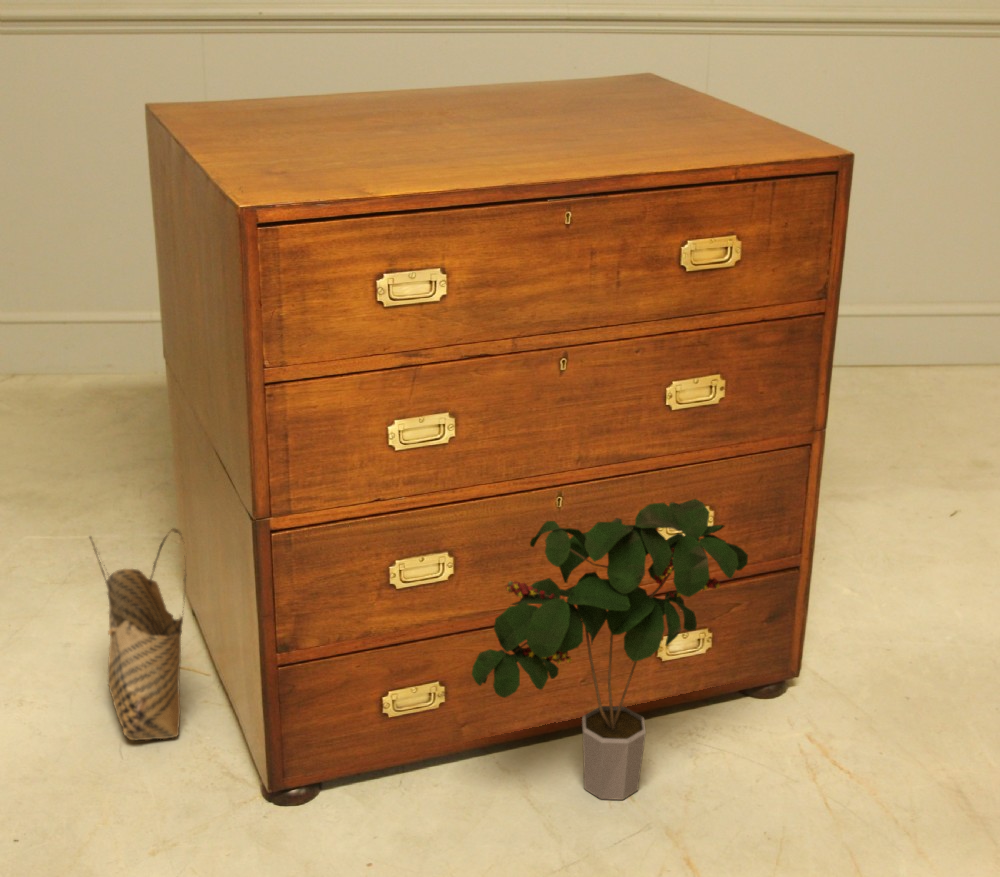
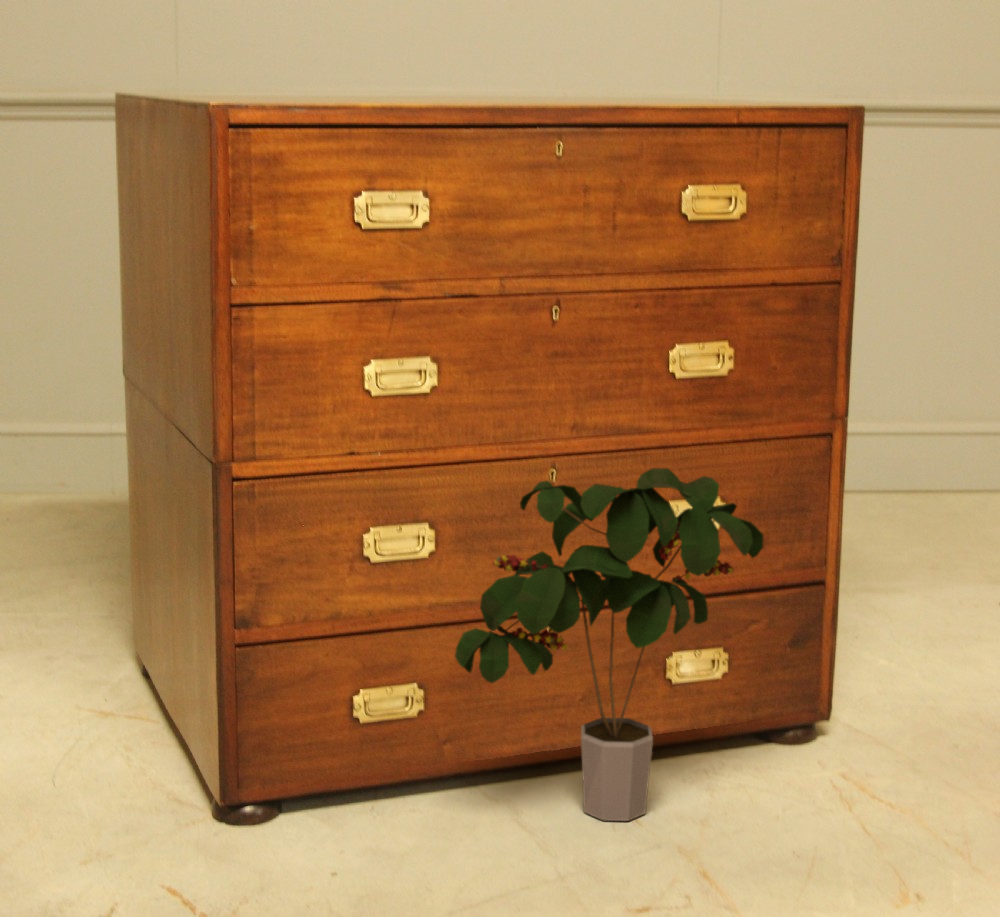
woven basket: present [89,529,186,740] -> none [29,528,137,768]

